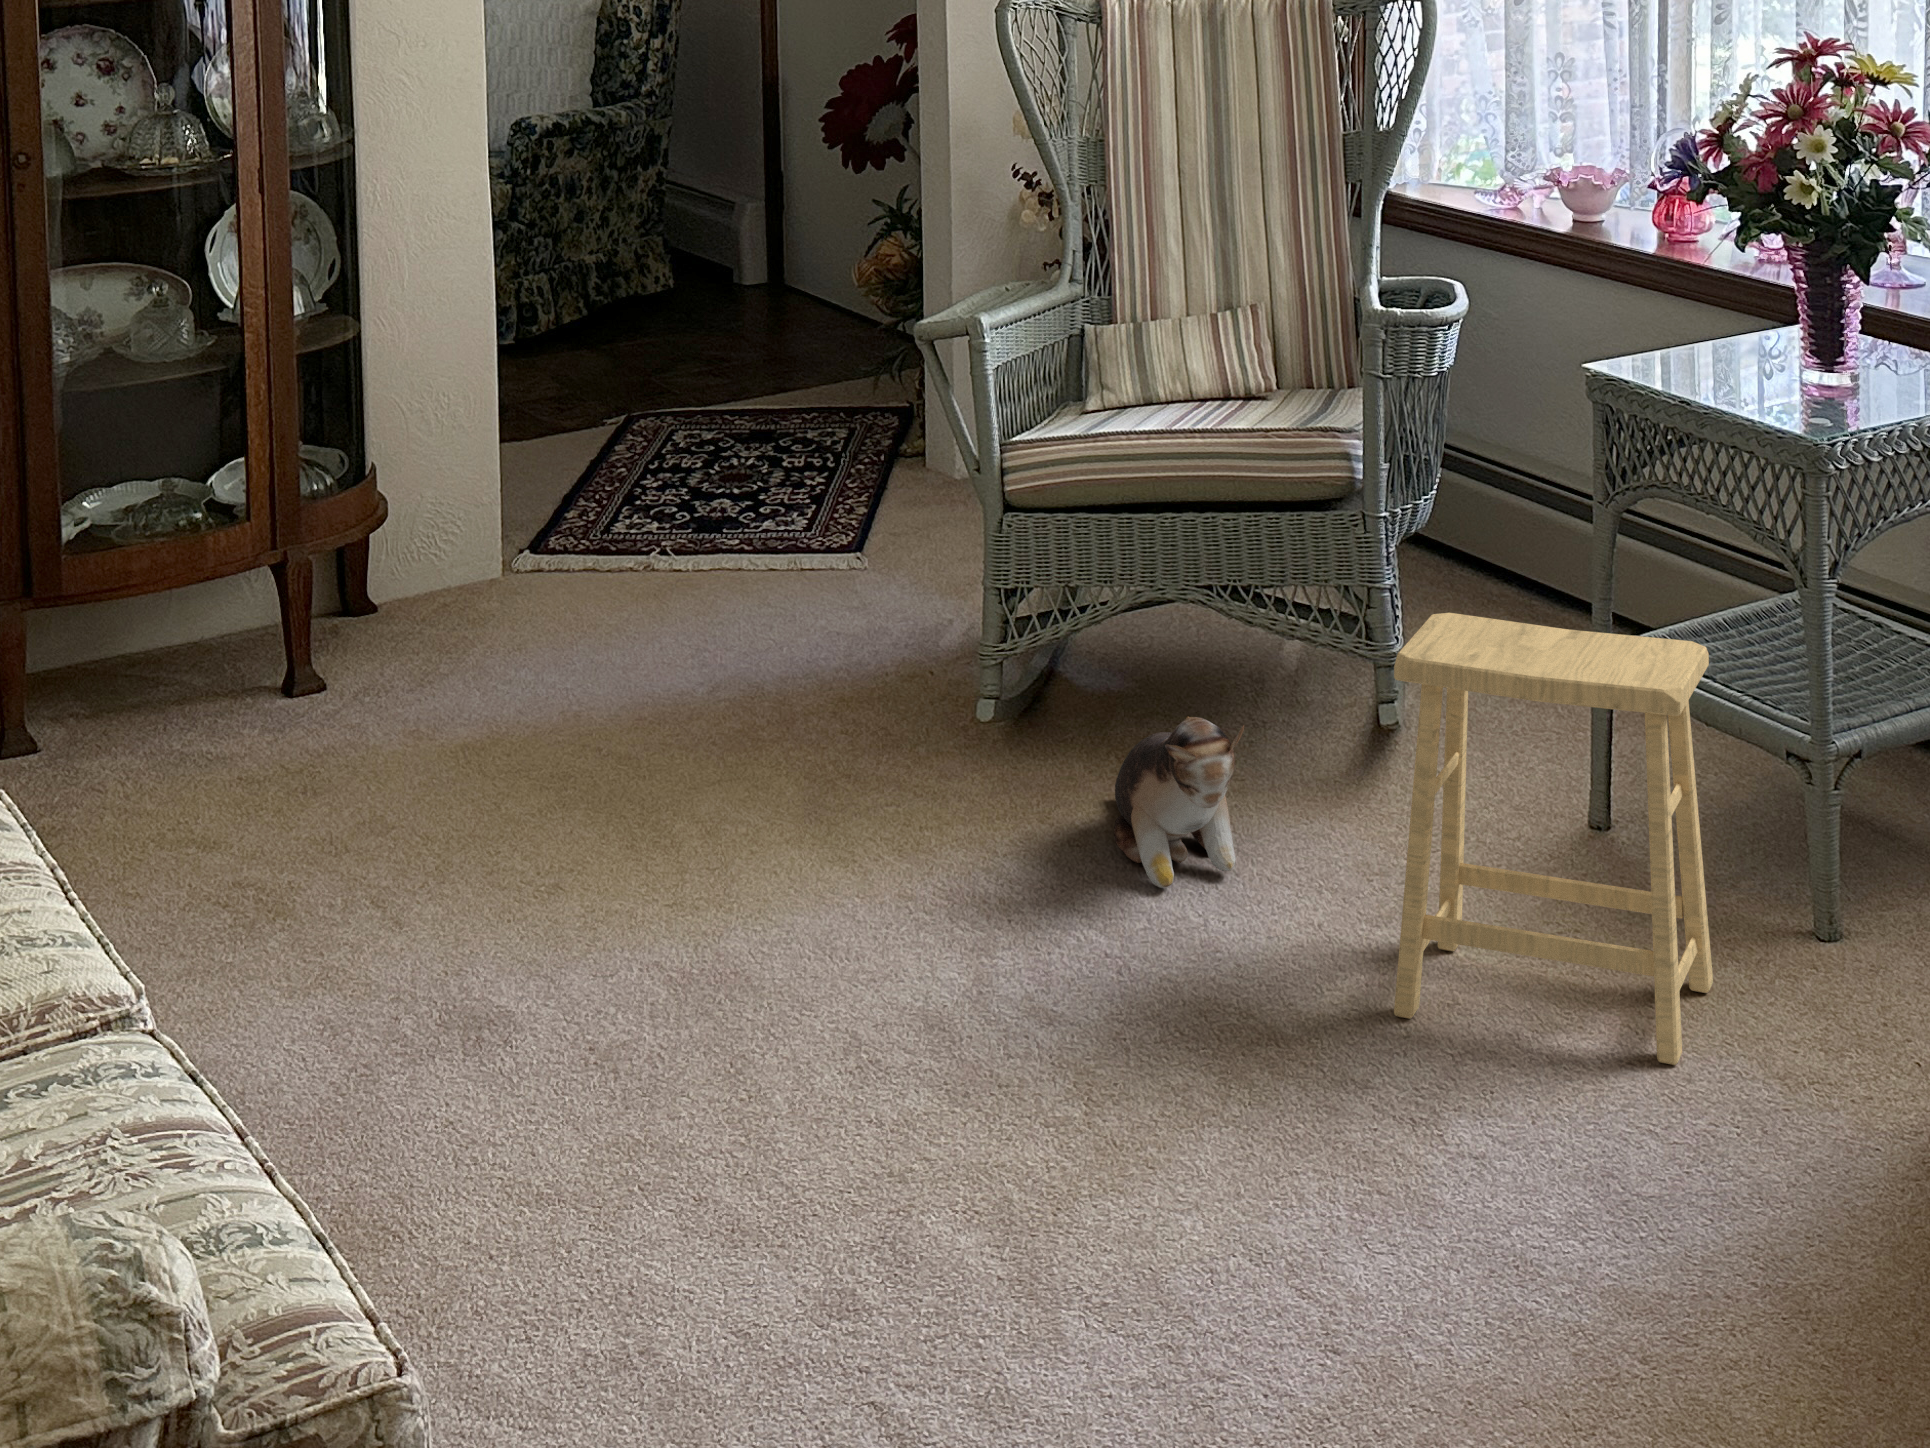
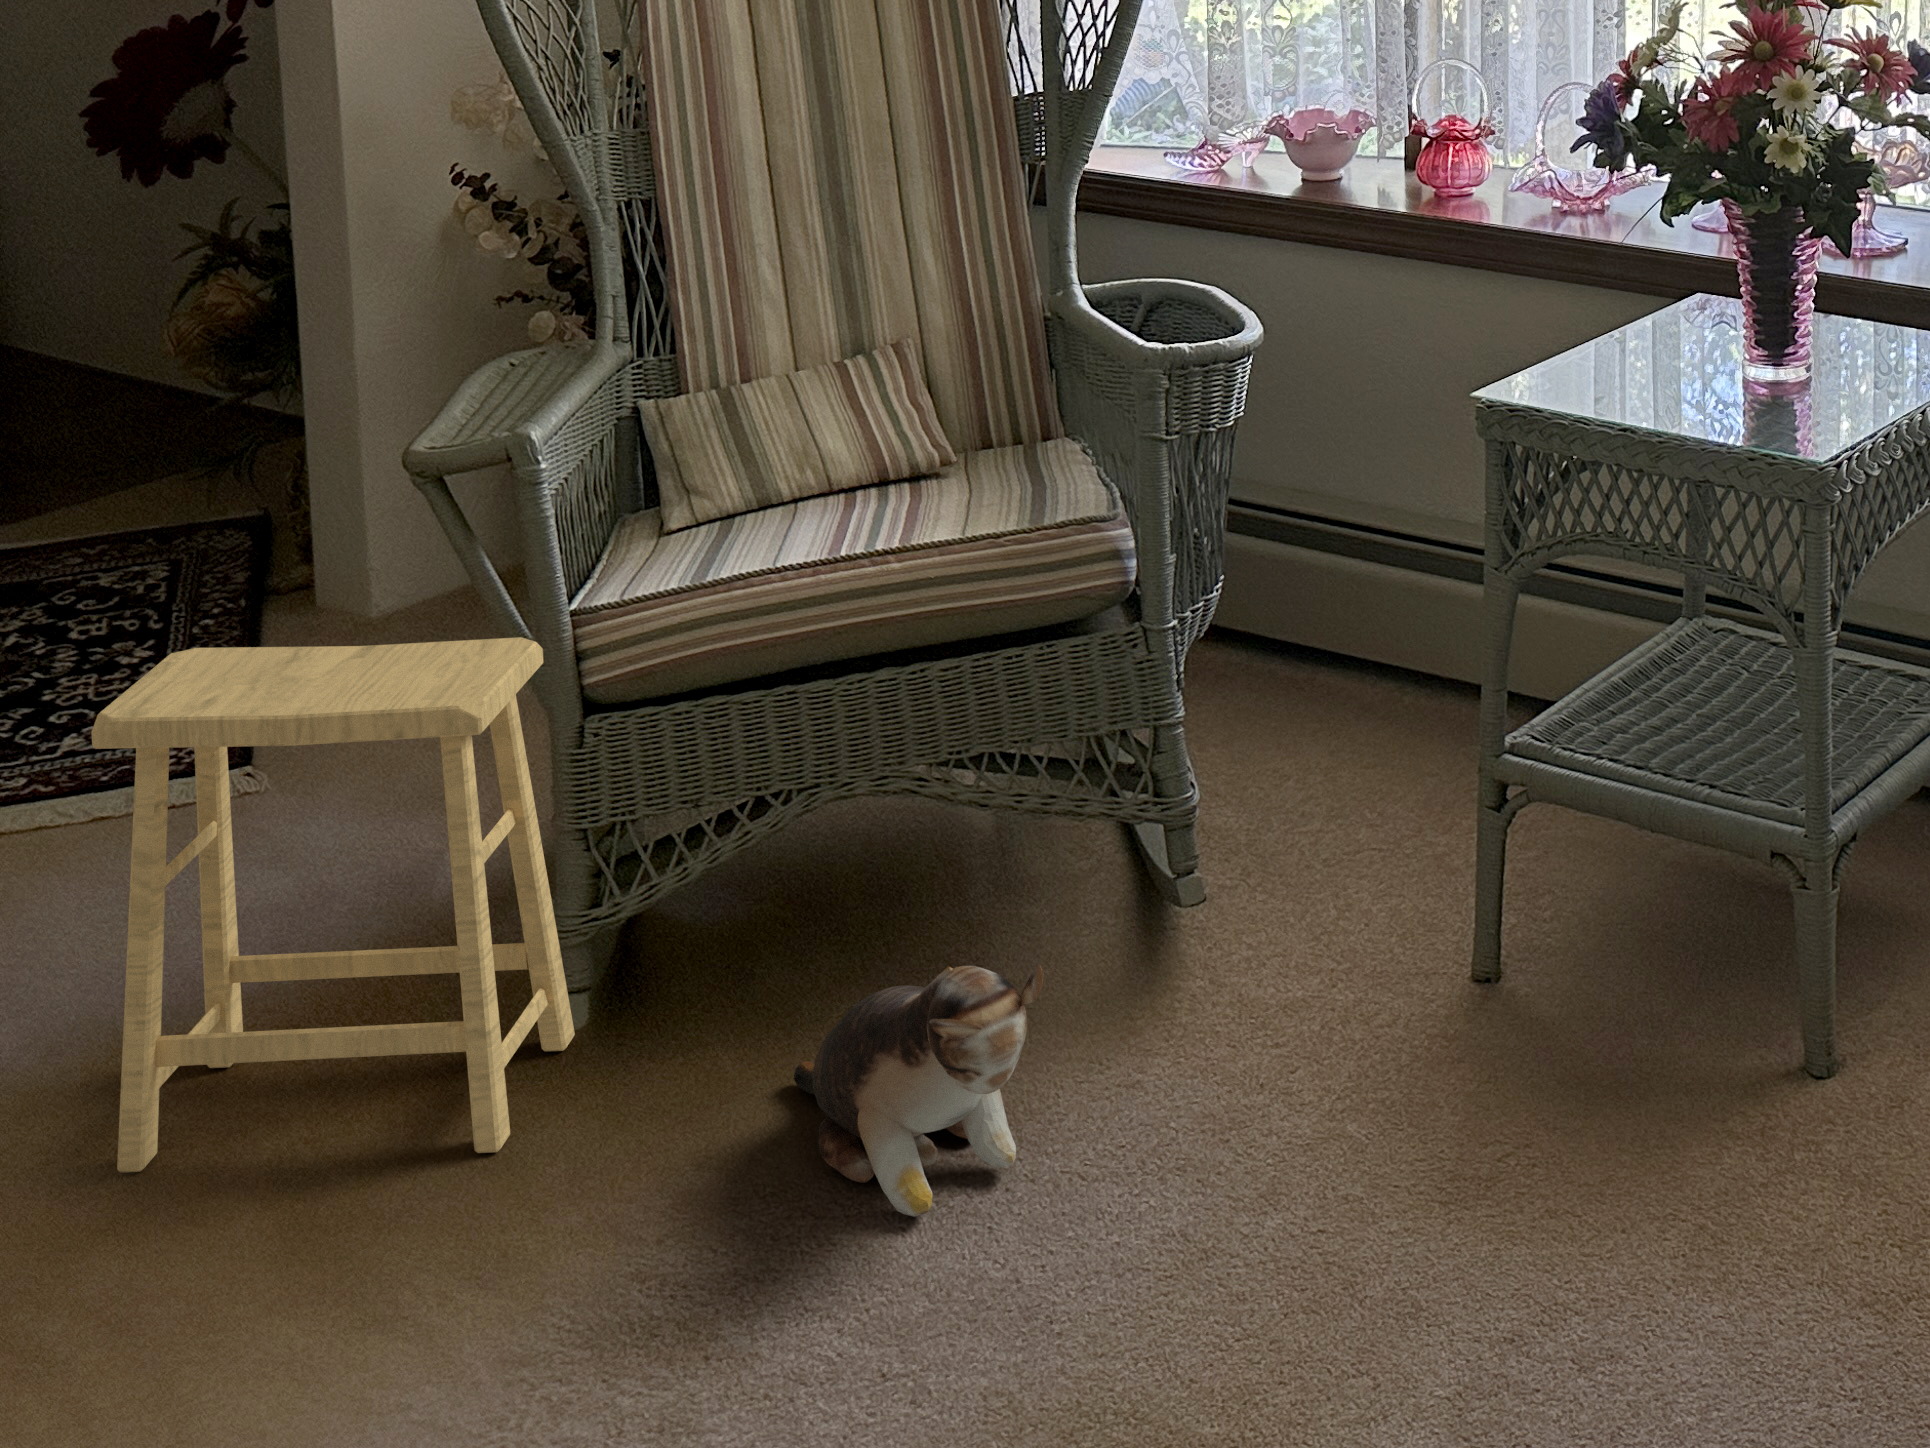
footstool: present [1394,613,1713,1065] -> present [91,637,575,1173]

